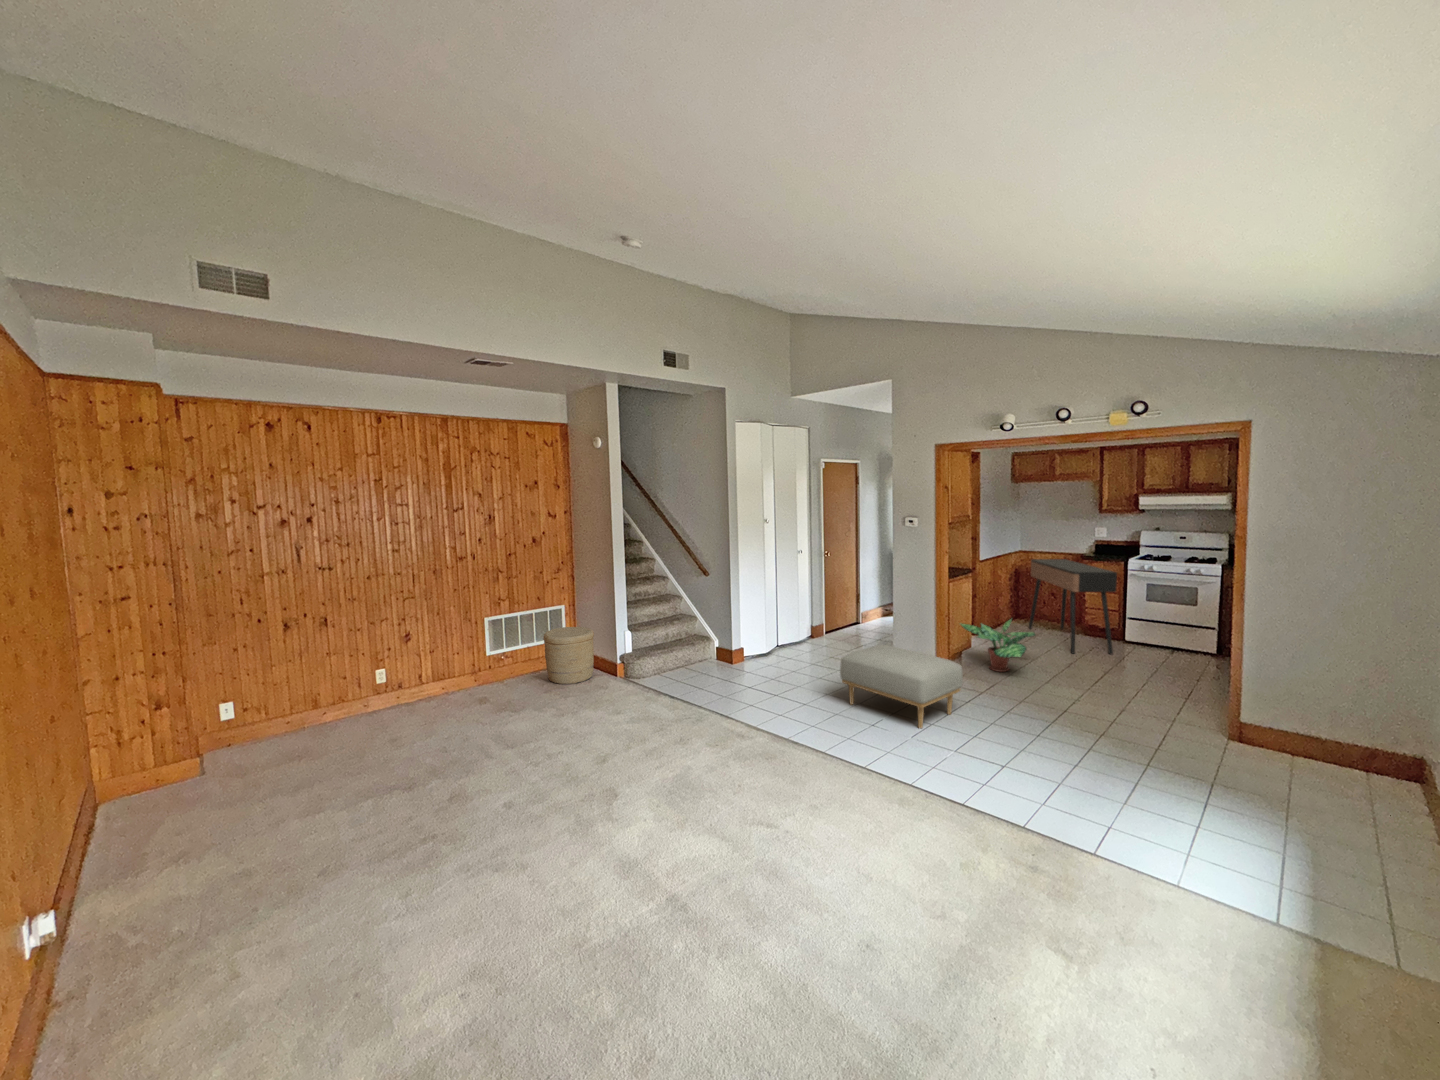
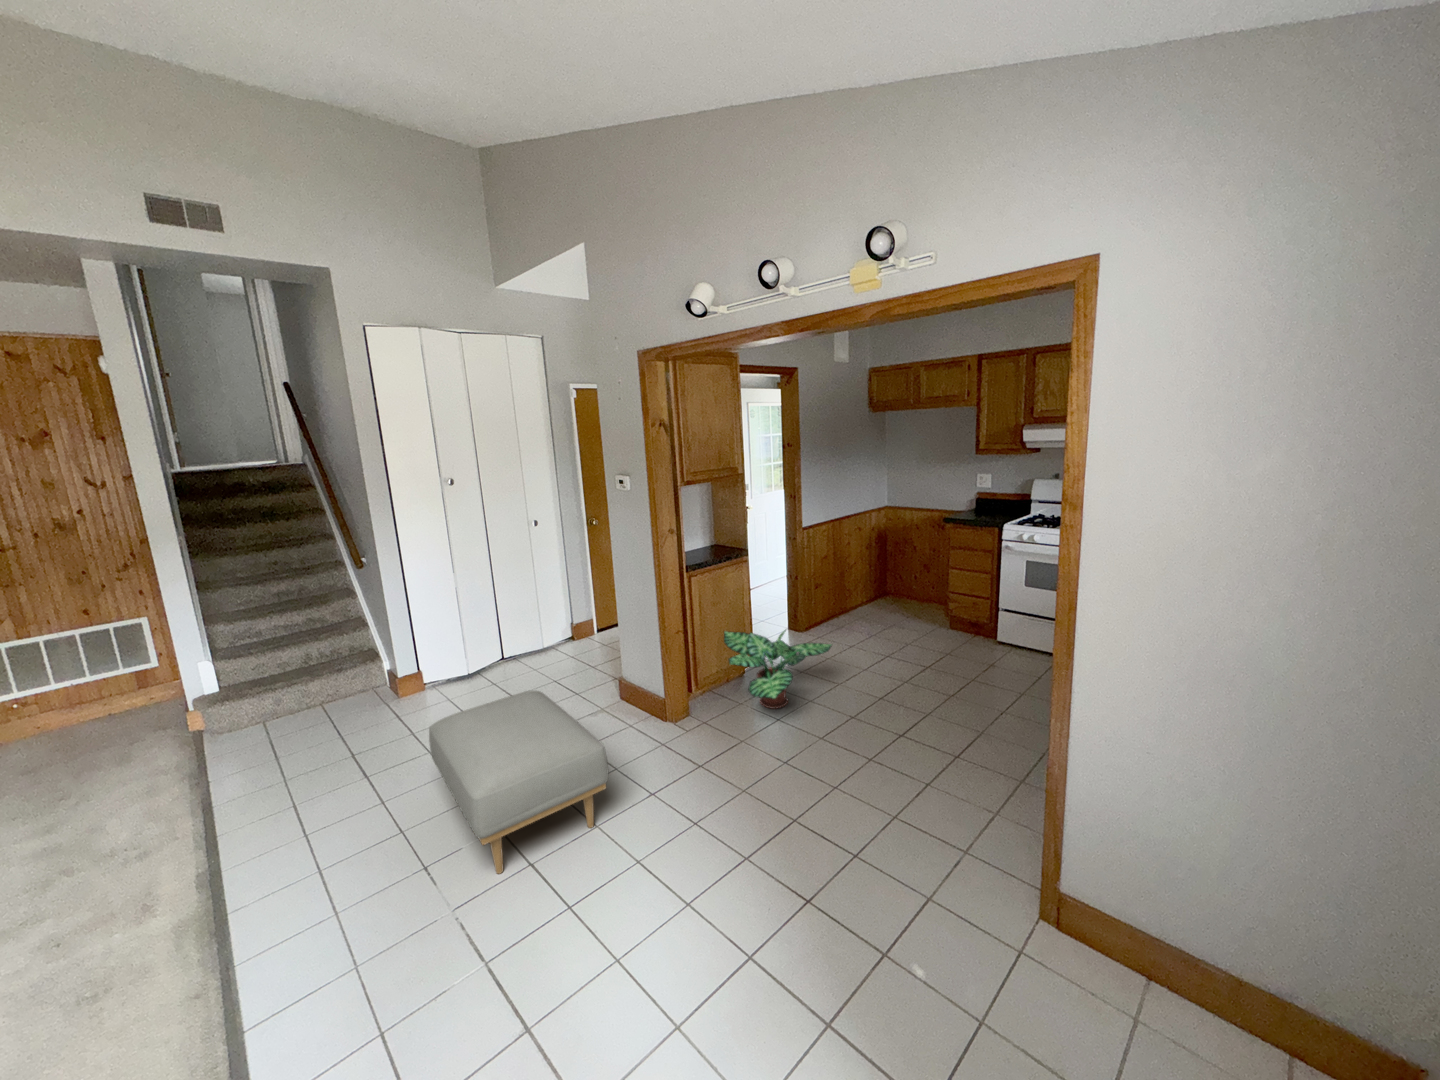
console table: present [1029,559,1117,654] -> none [882,521,970,666]
woven basket: present [543,627,594,684] -> none [56,652,172,748]

